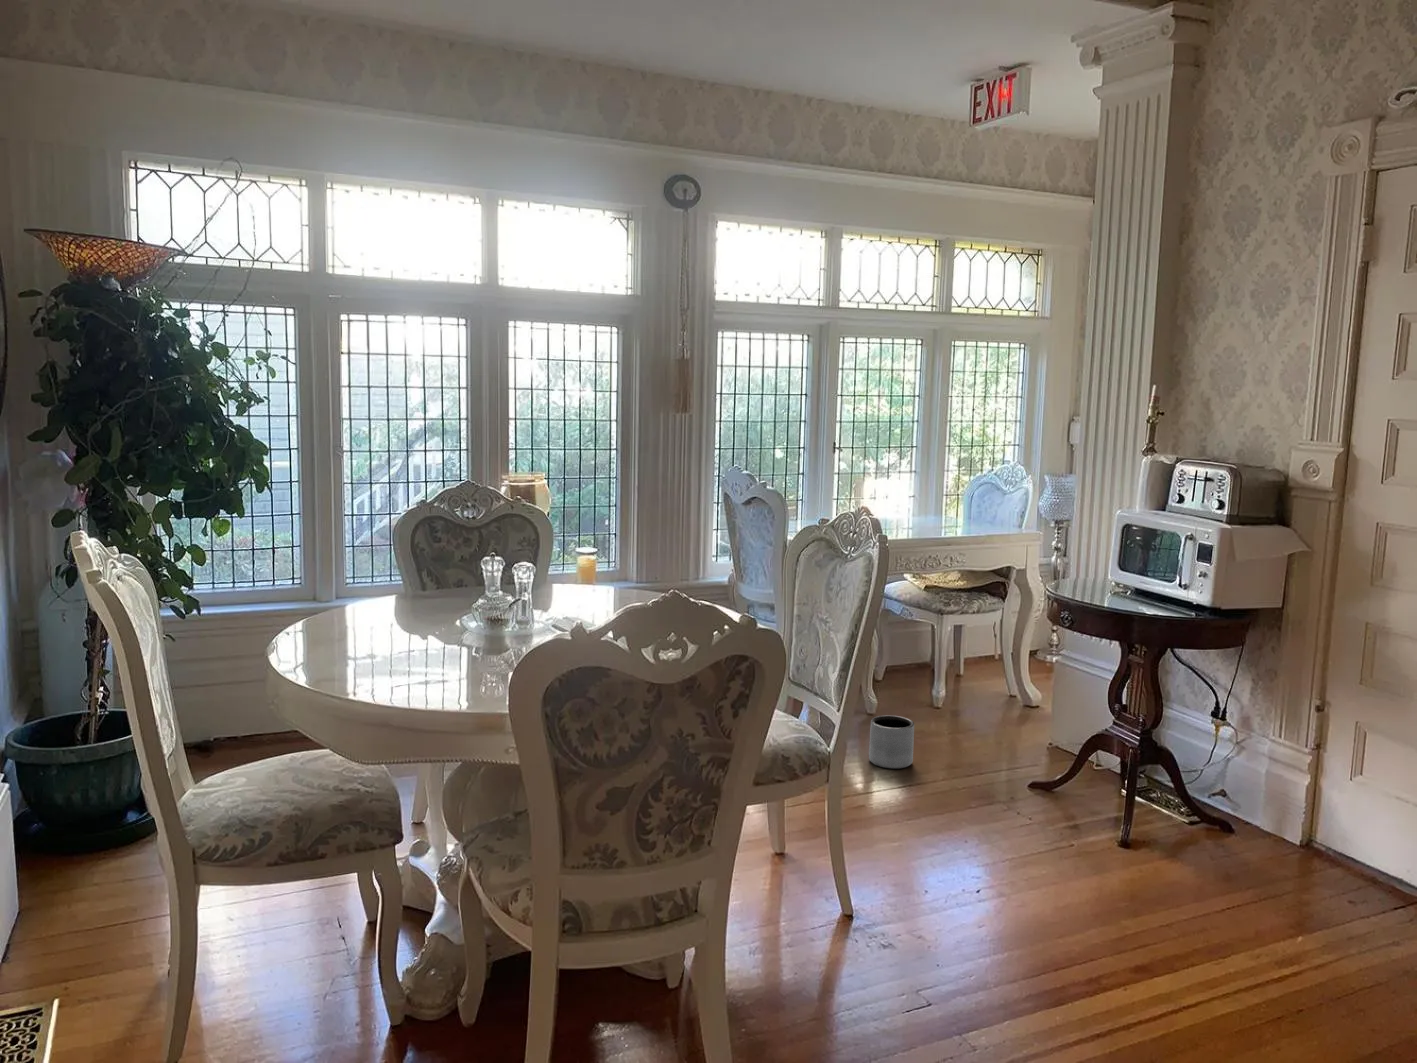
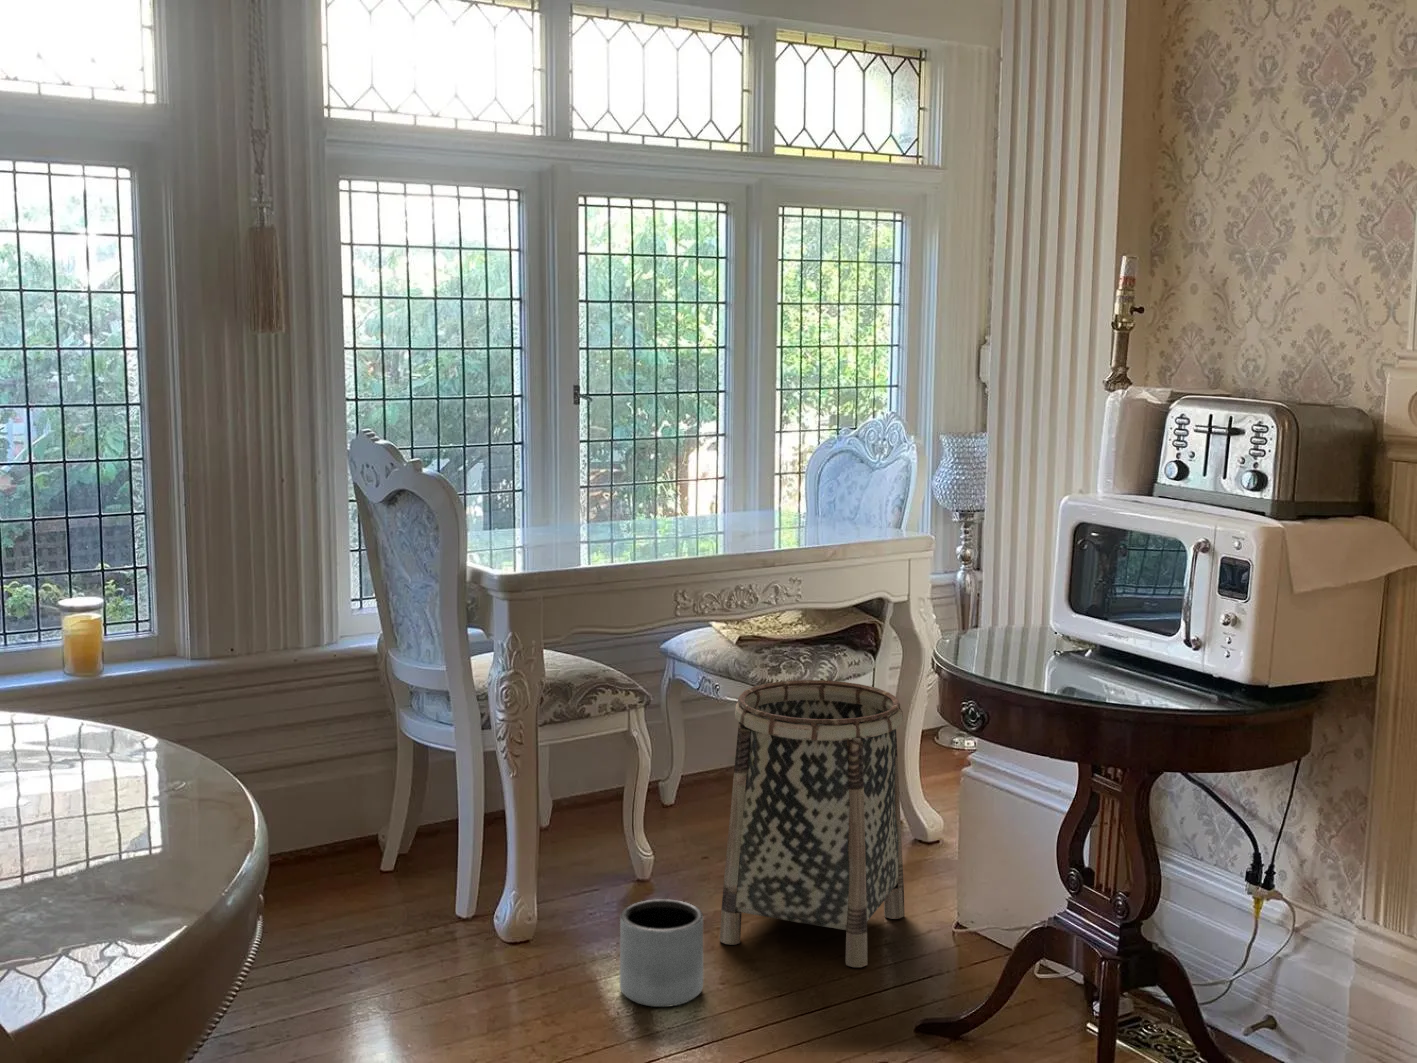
basket: none [918,608,1023,759] -> present [720,680,905,967]

